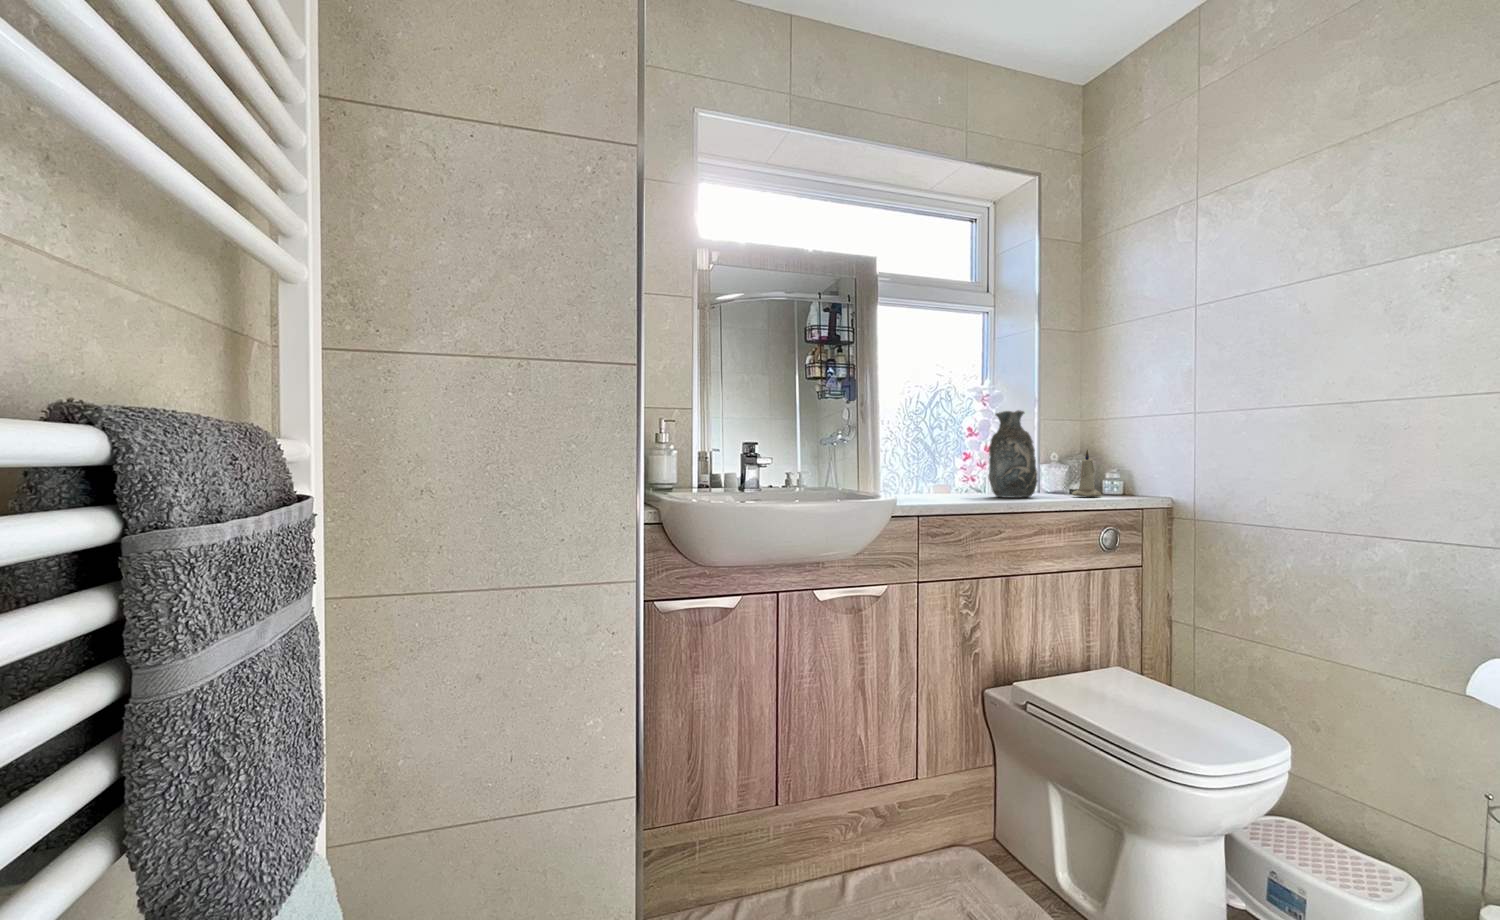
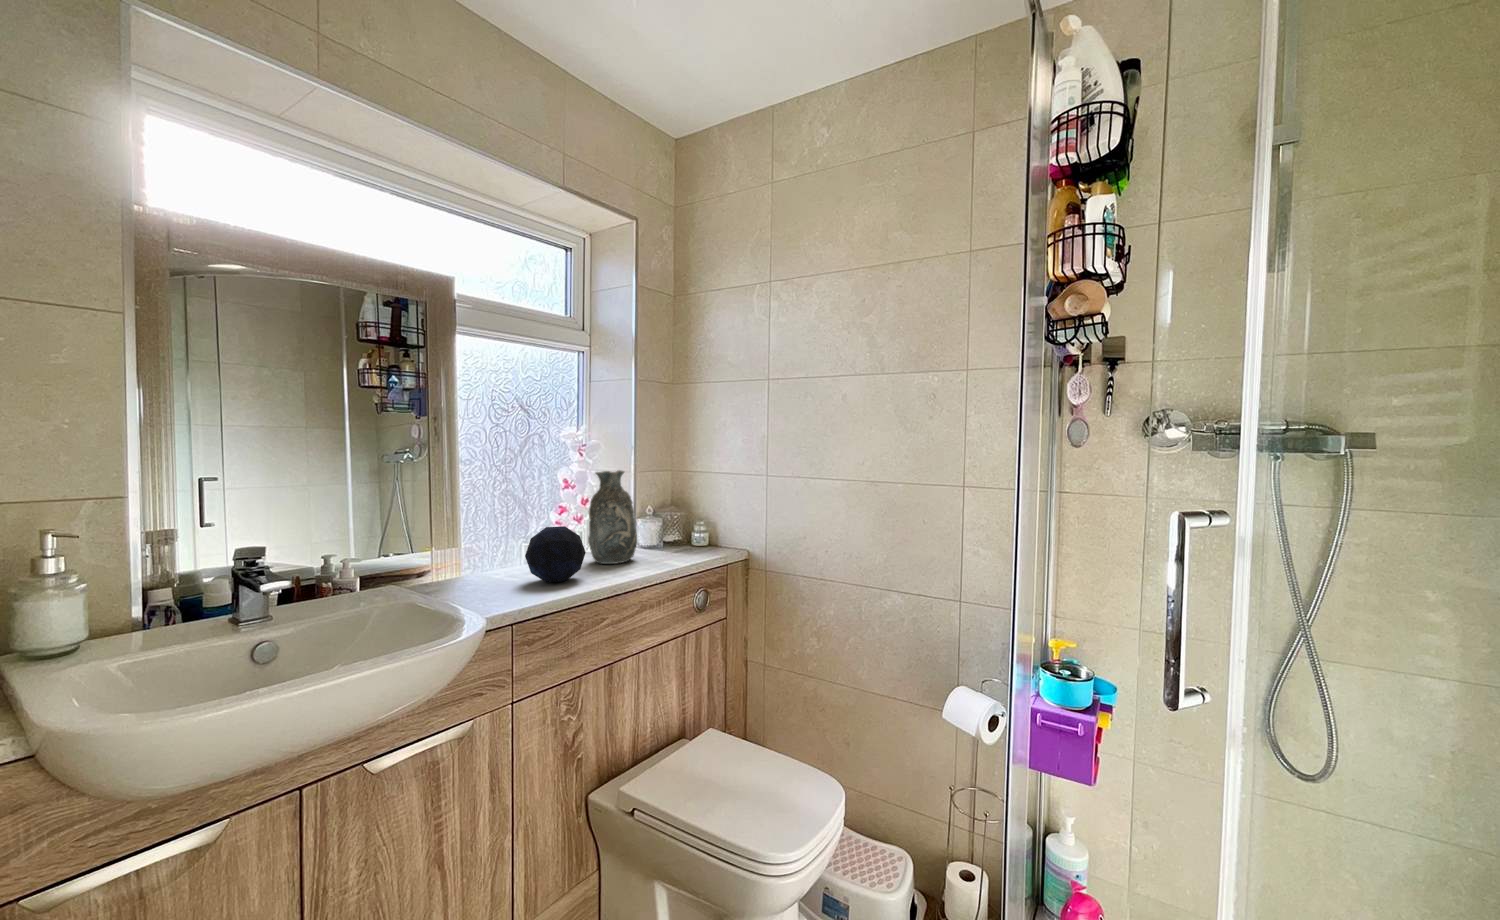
candle: present [1072,450,1102,496] -> none [667,507,692,554]
decorative orb: none [931,454,984,501] -> present [525,526,586,583]

